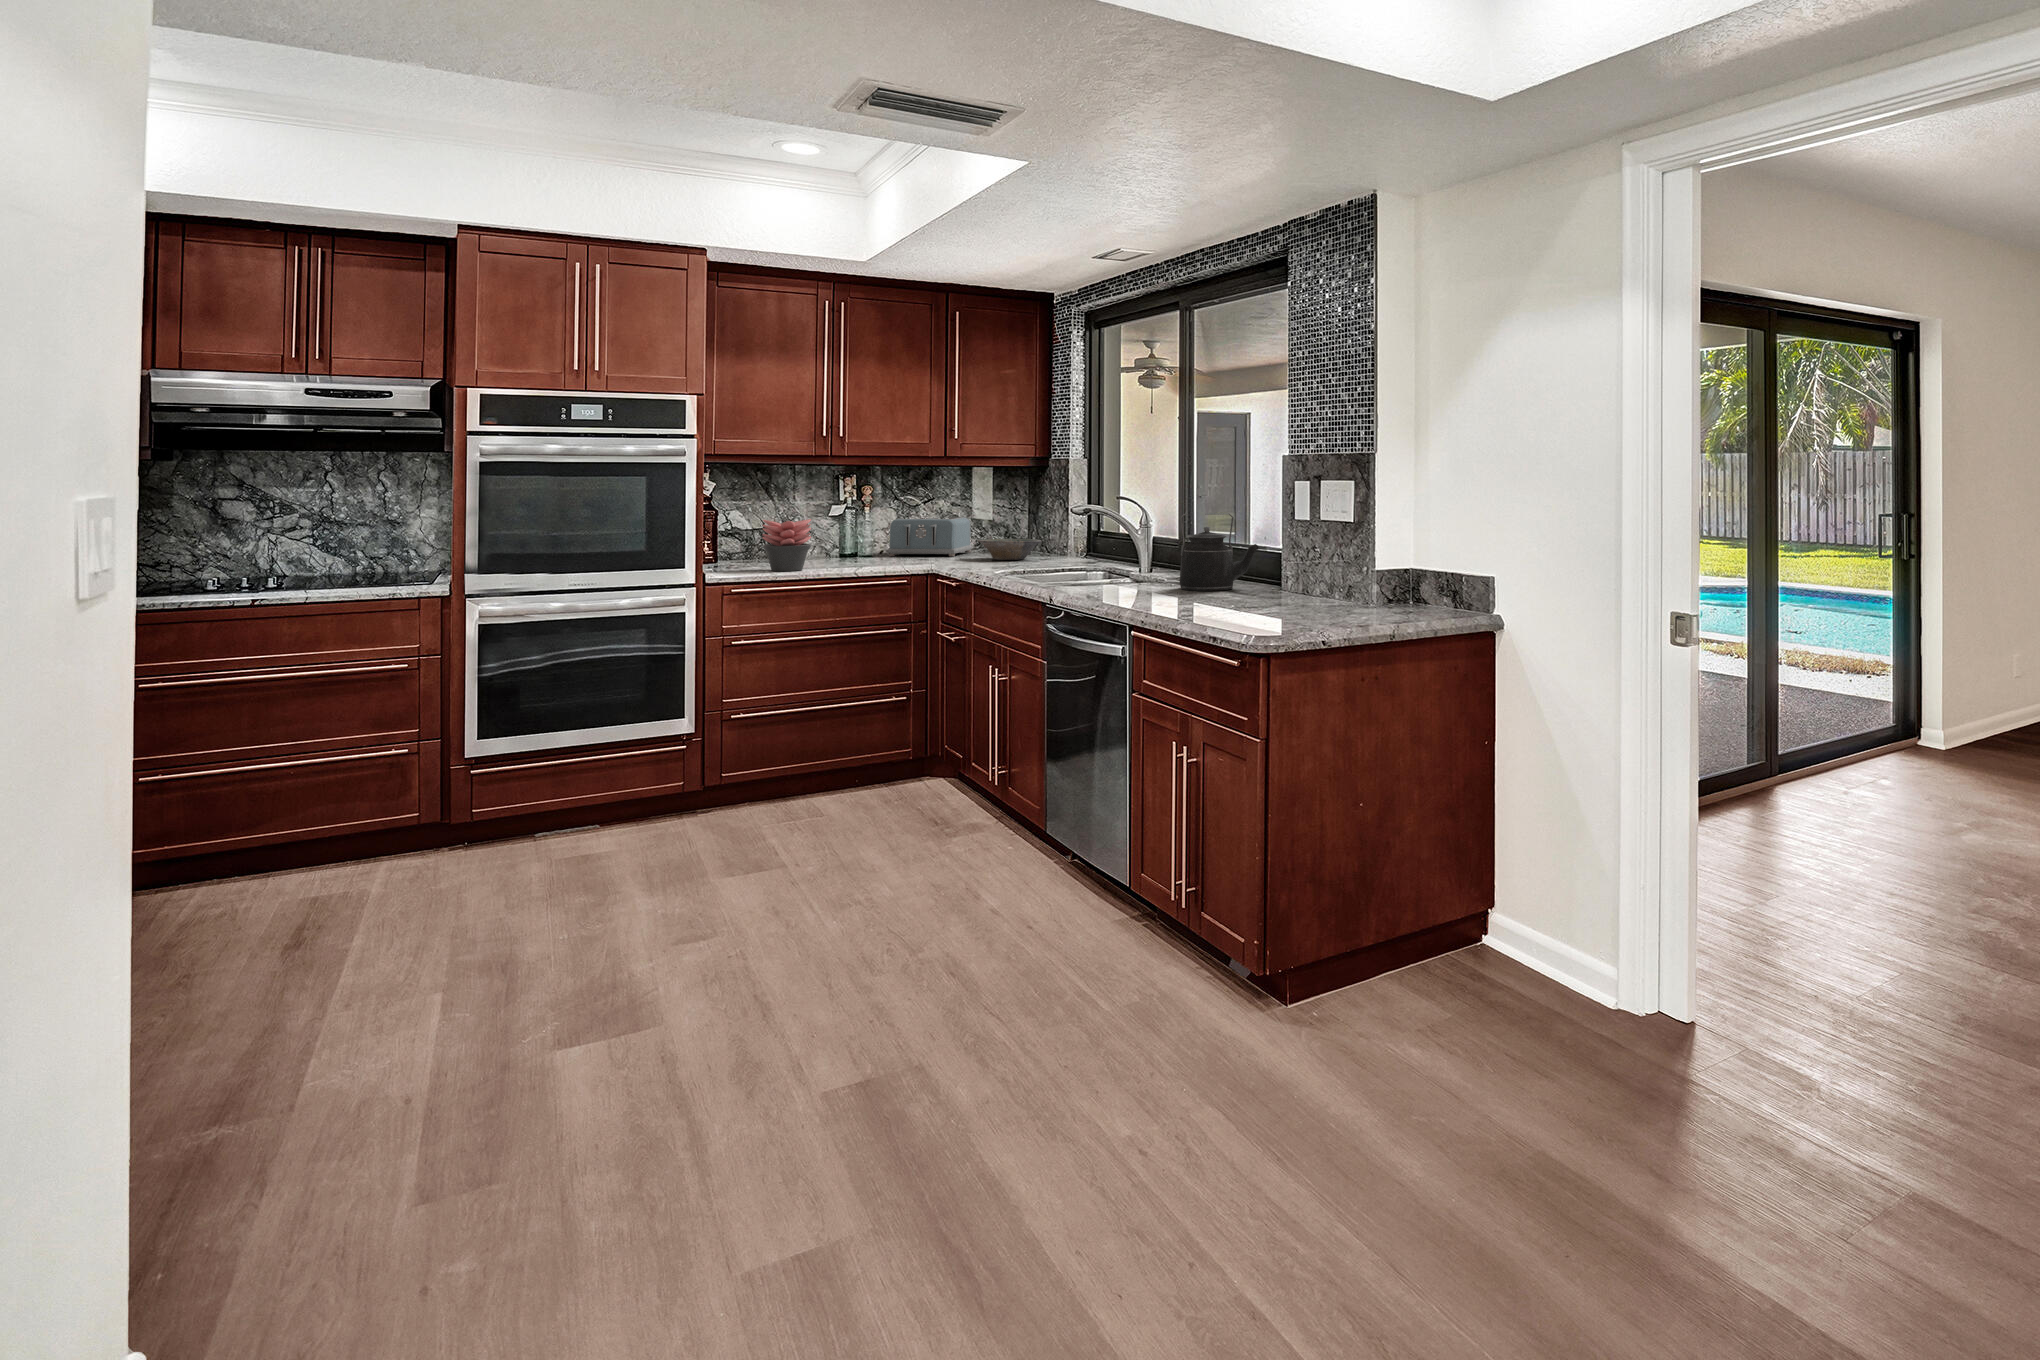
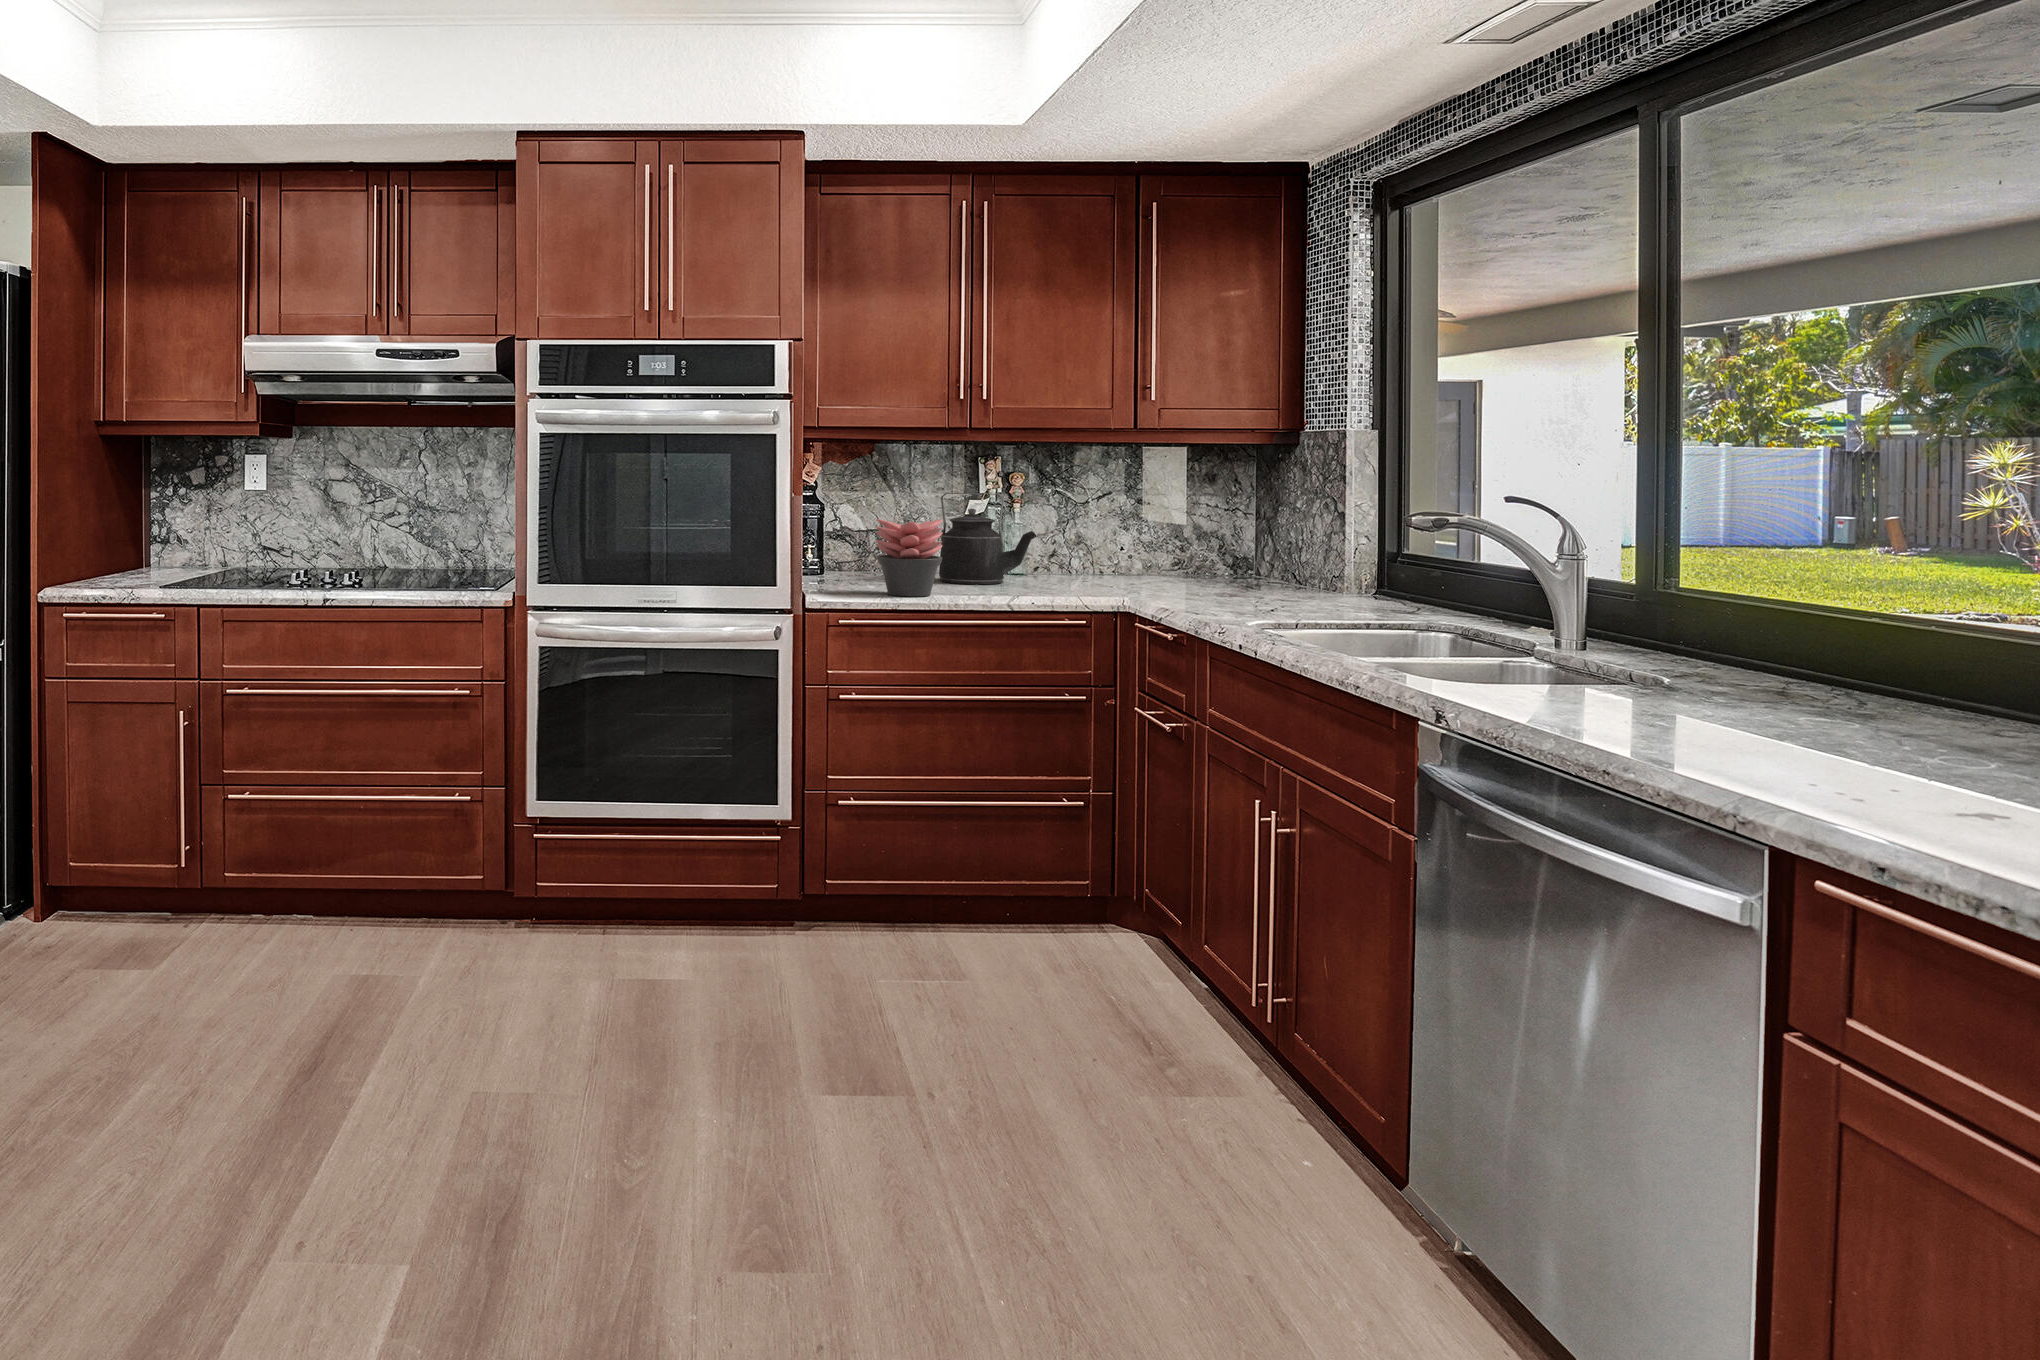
kettle: present [1180,513,1259,591] -> present [939,493,1037,584]
toaster: present [888,517,972,556] -> none [1046,518,1167,580]
bowl: present [978,539,1041,560] -> none [1186,557,1294,593]

